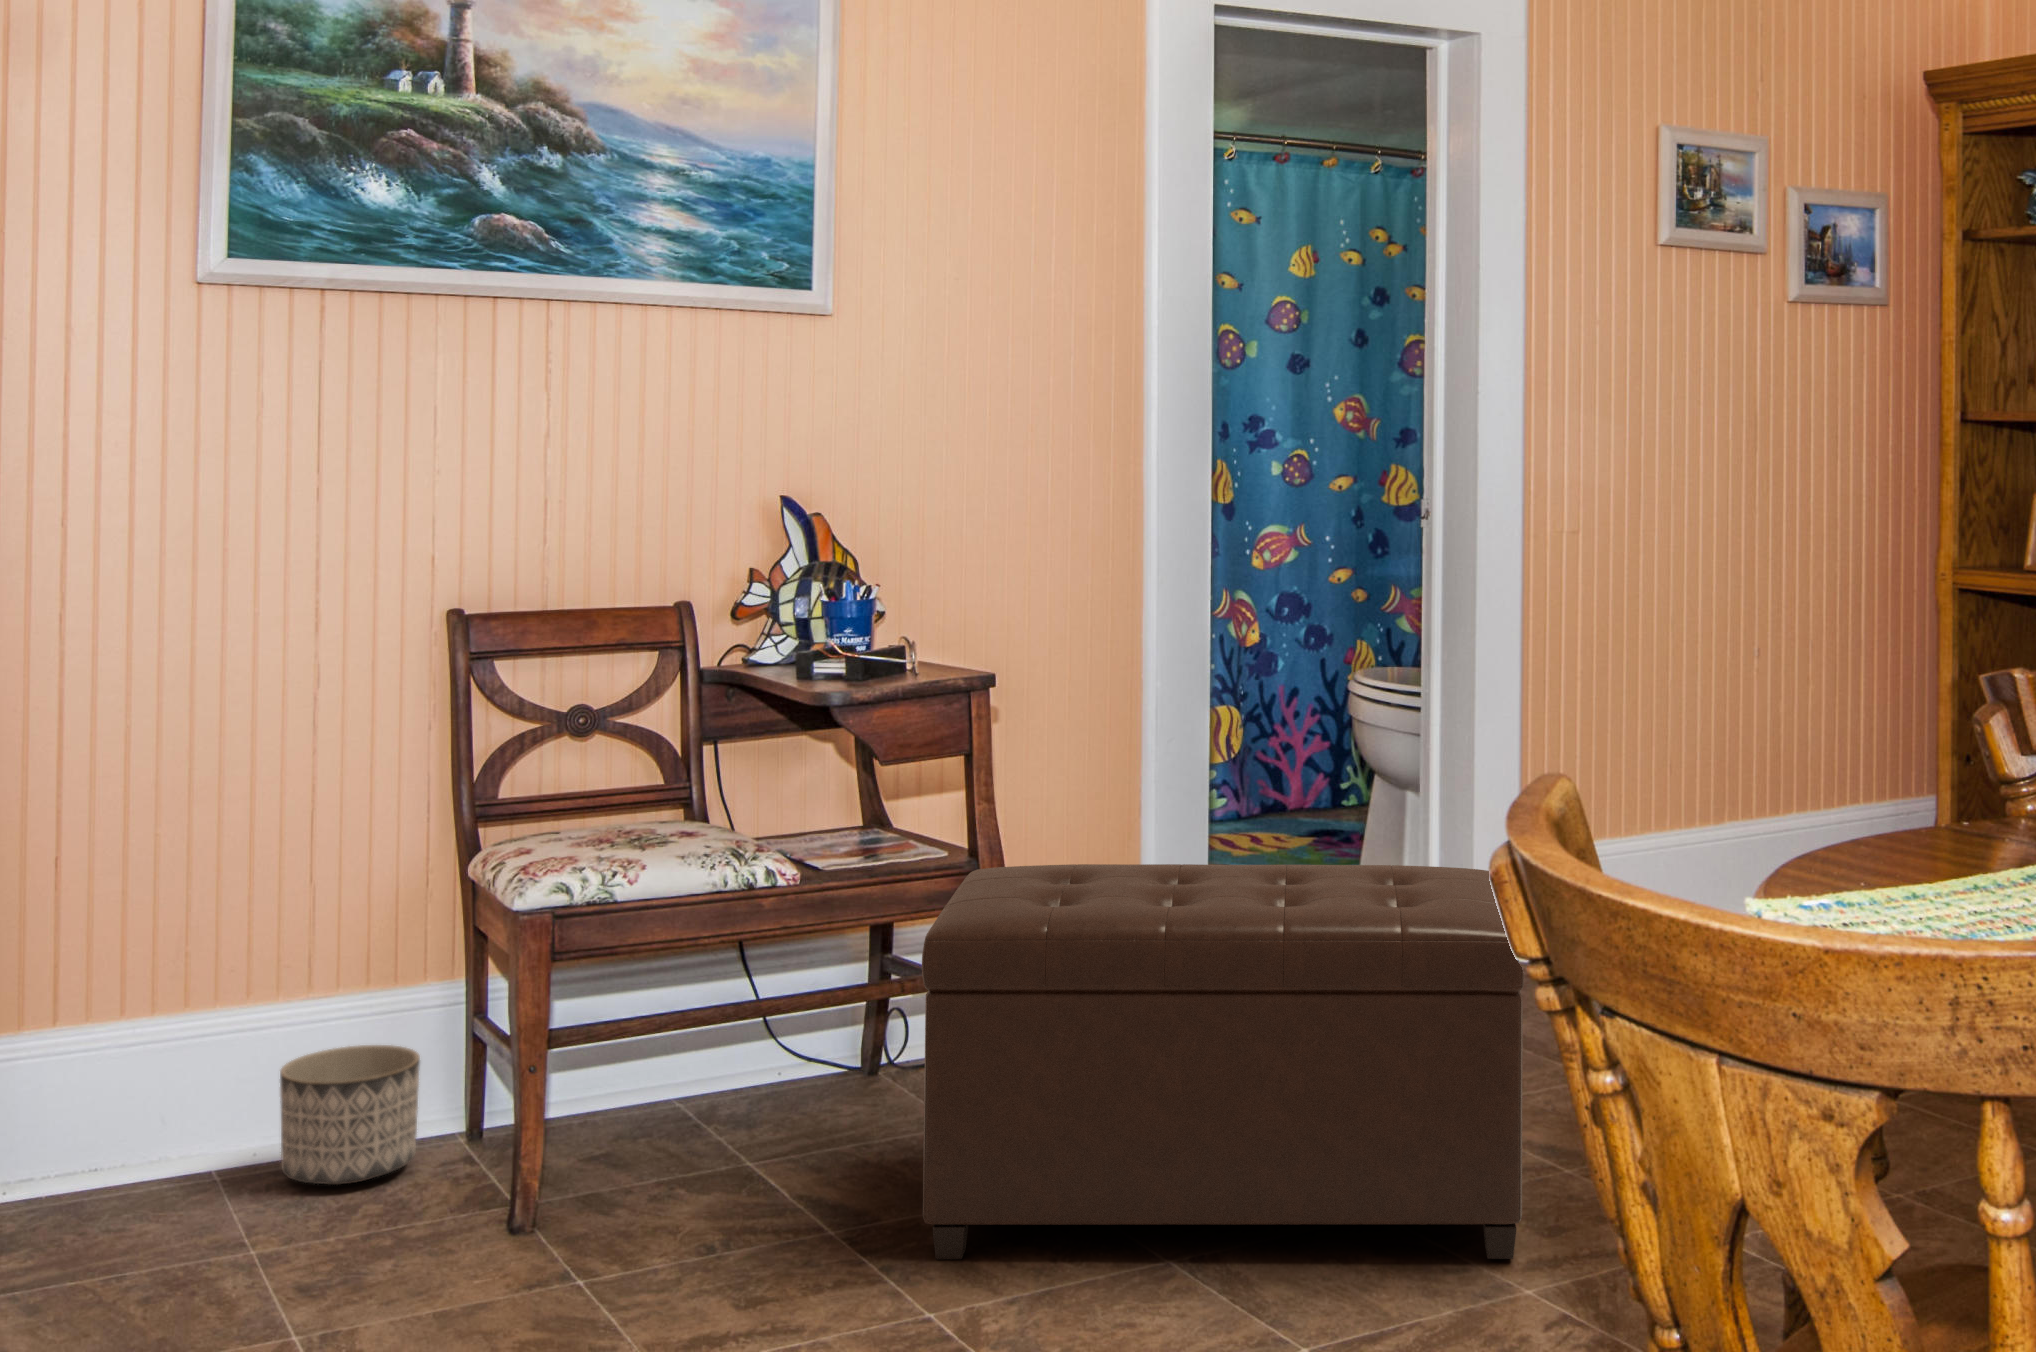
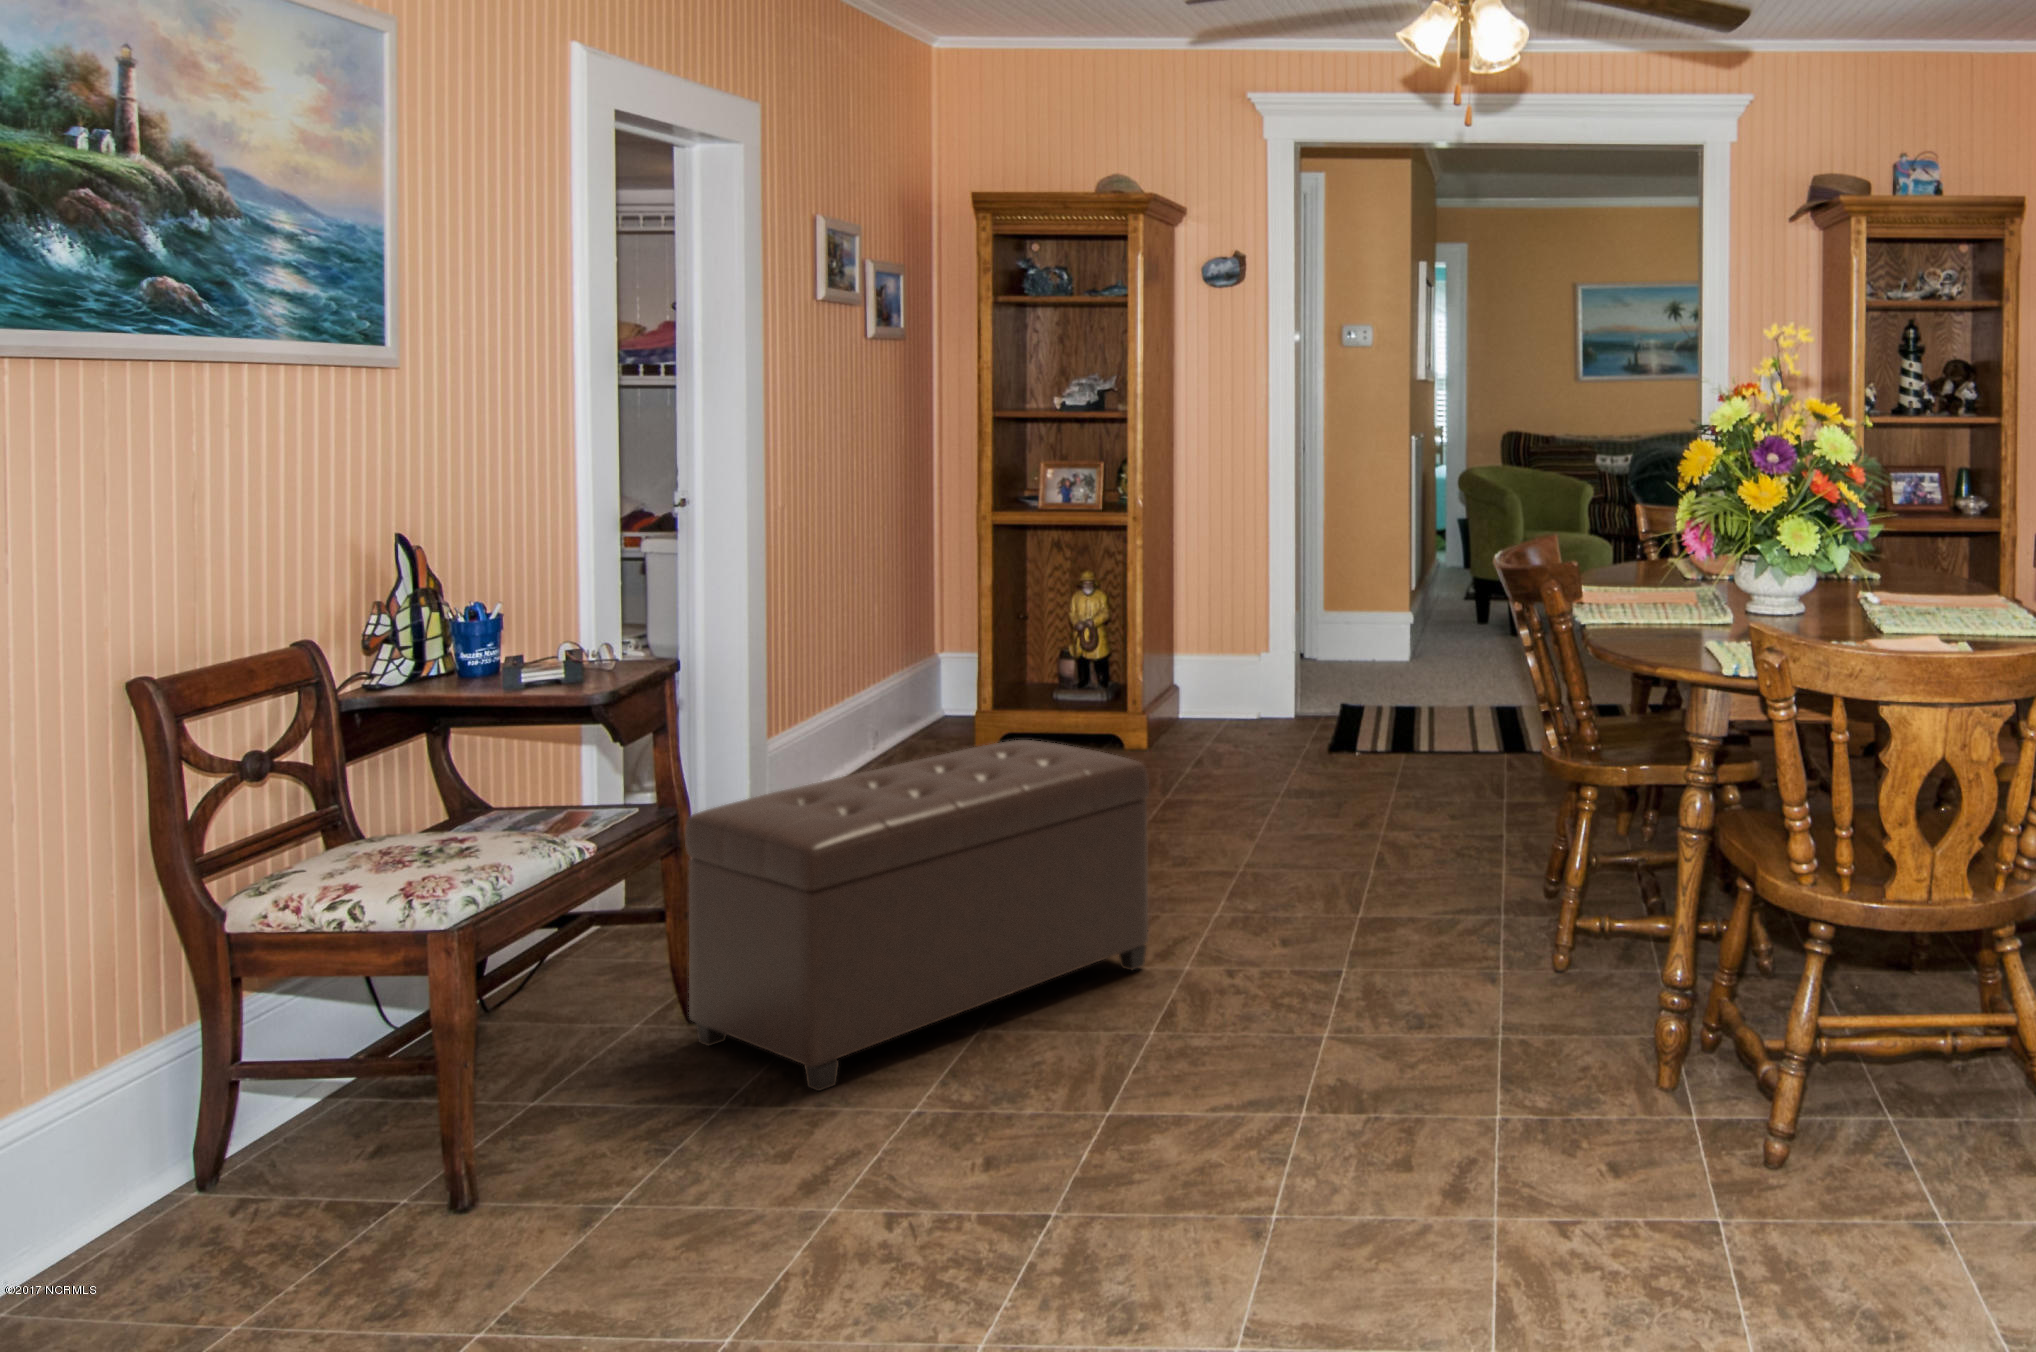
planter: present [280,1045,420,1185] -> none [49,1114,213,1273]

